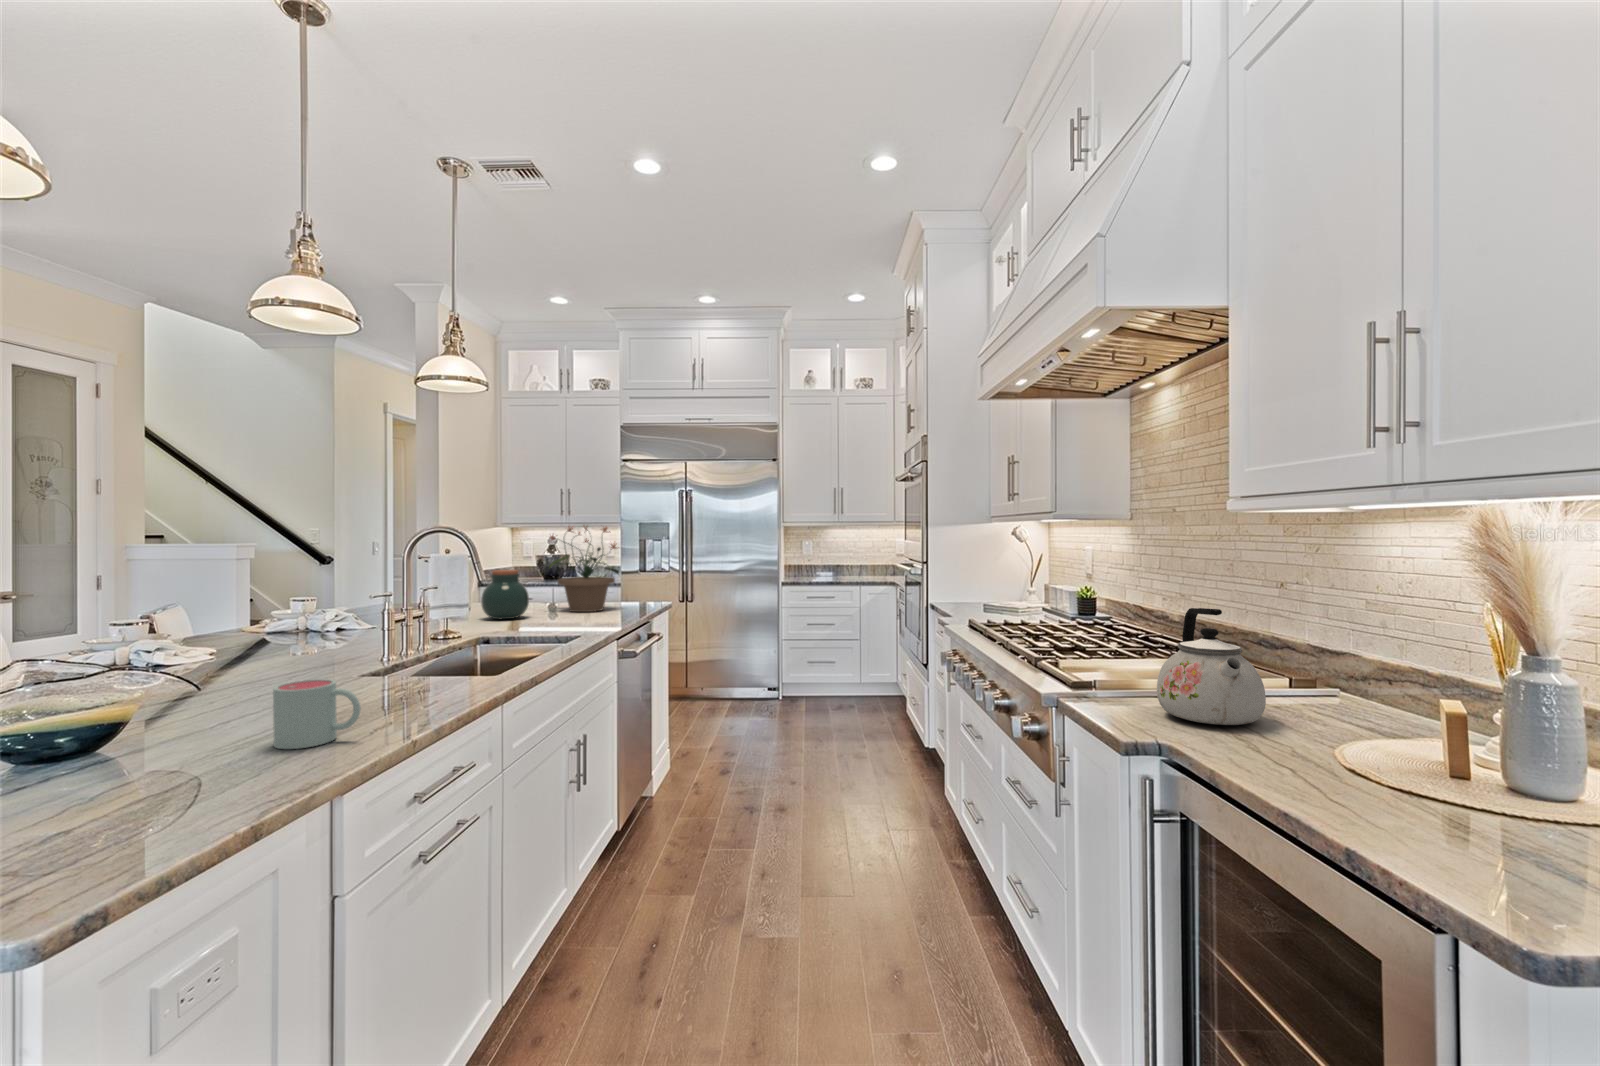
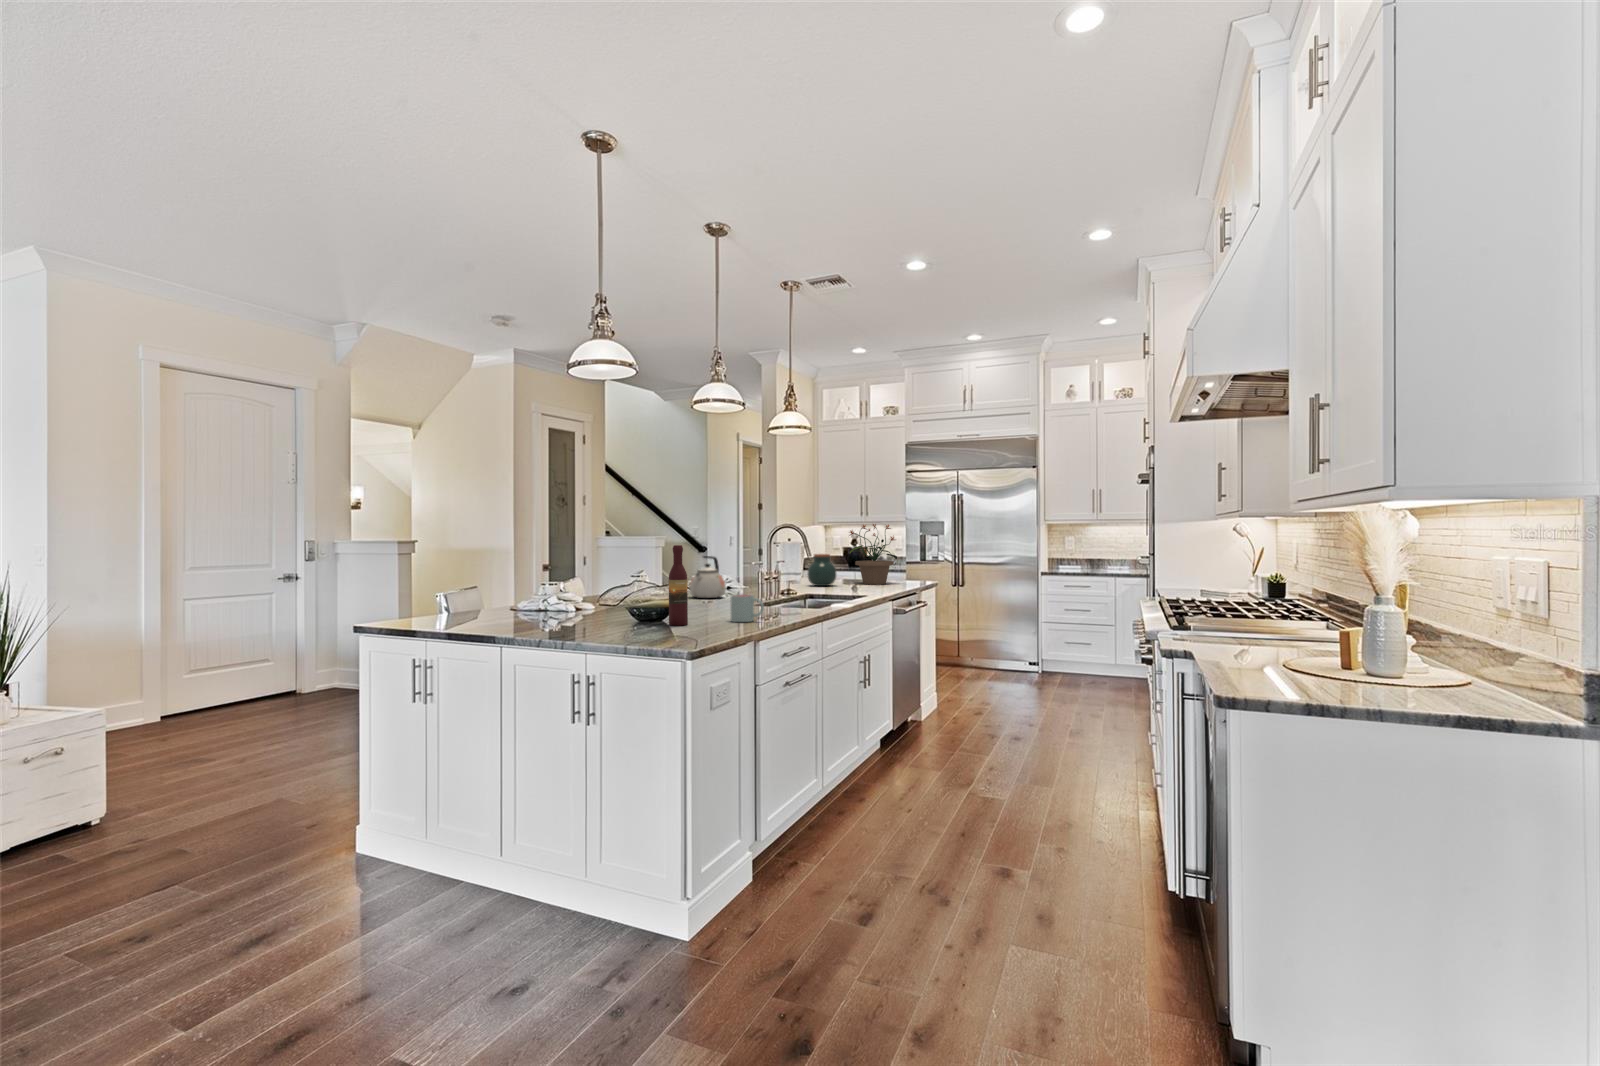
wine bottle: none [61,578,129,791] -> present [669,545,688,626]
kettle: present [1157,608,1266,725] -> present [690,556,726,598]

